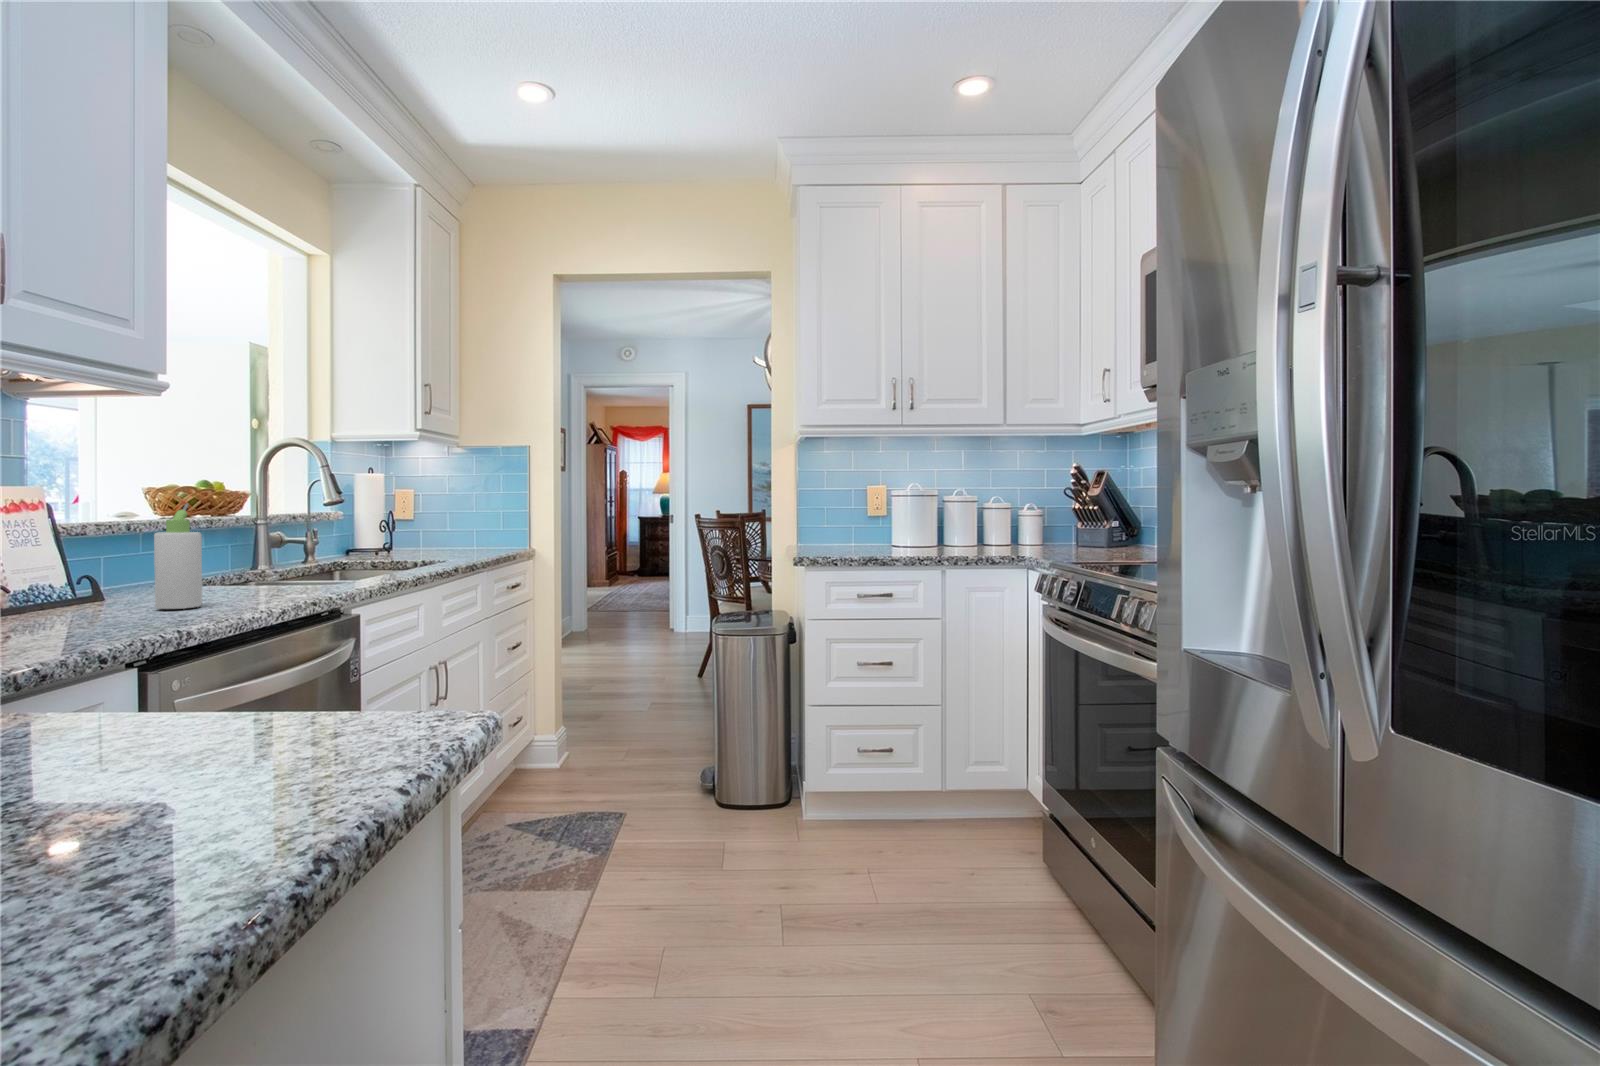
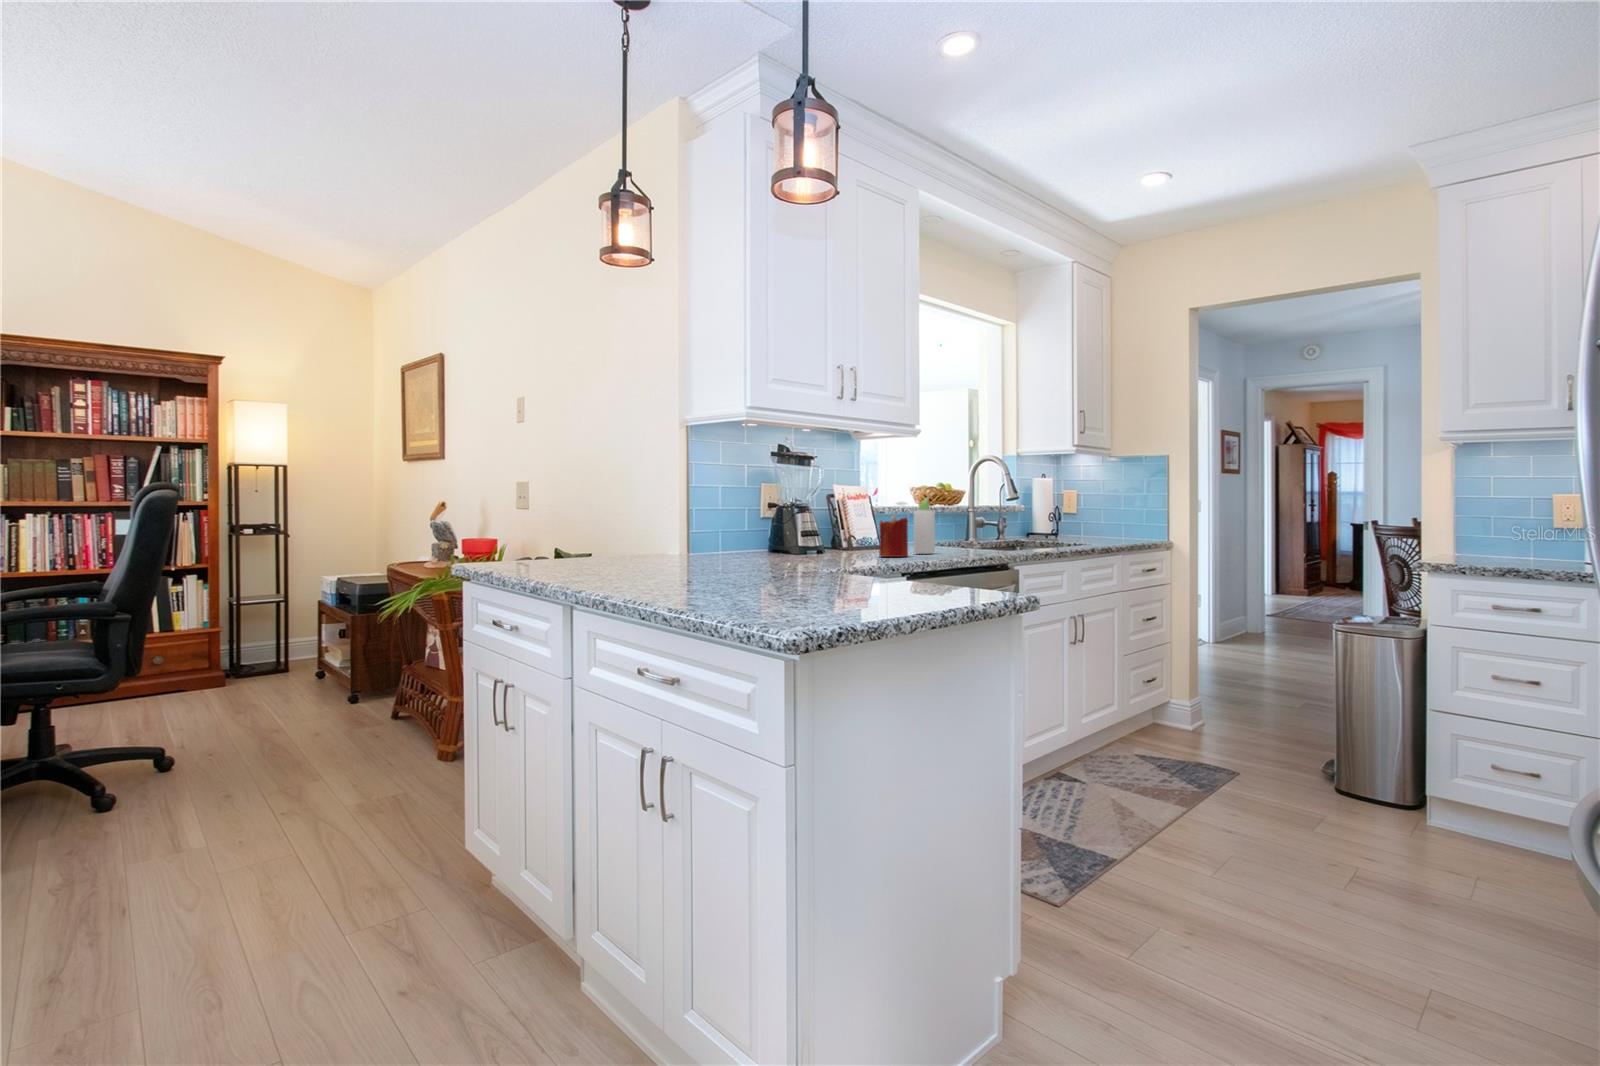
candle: none [70,543,145,628] -> present [879,515,908,557]

